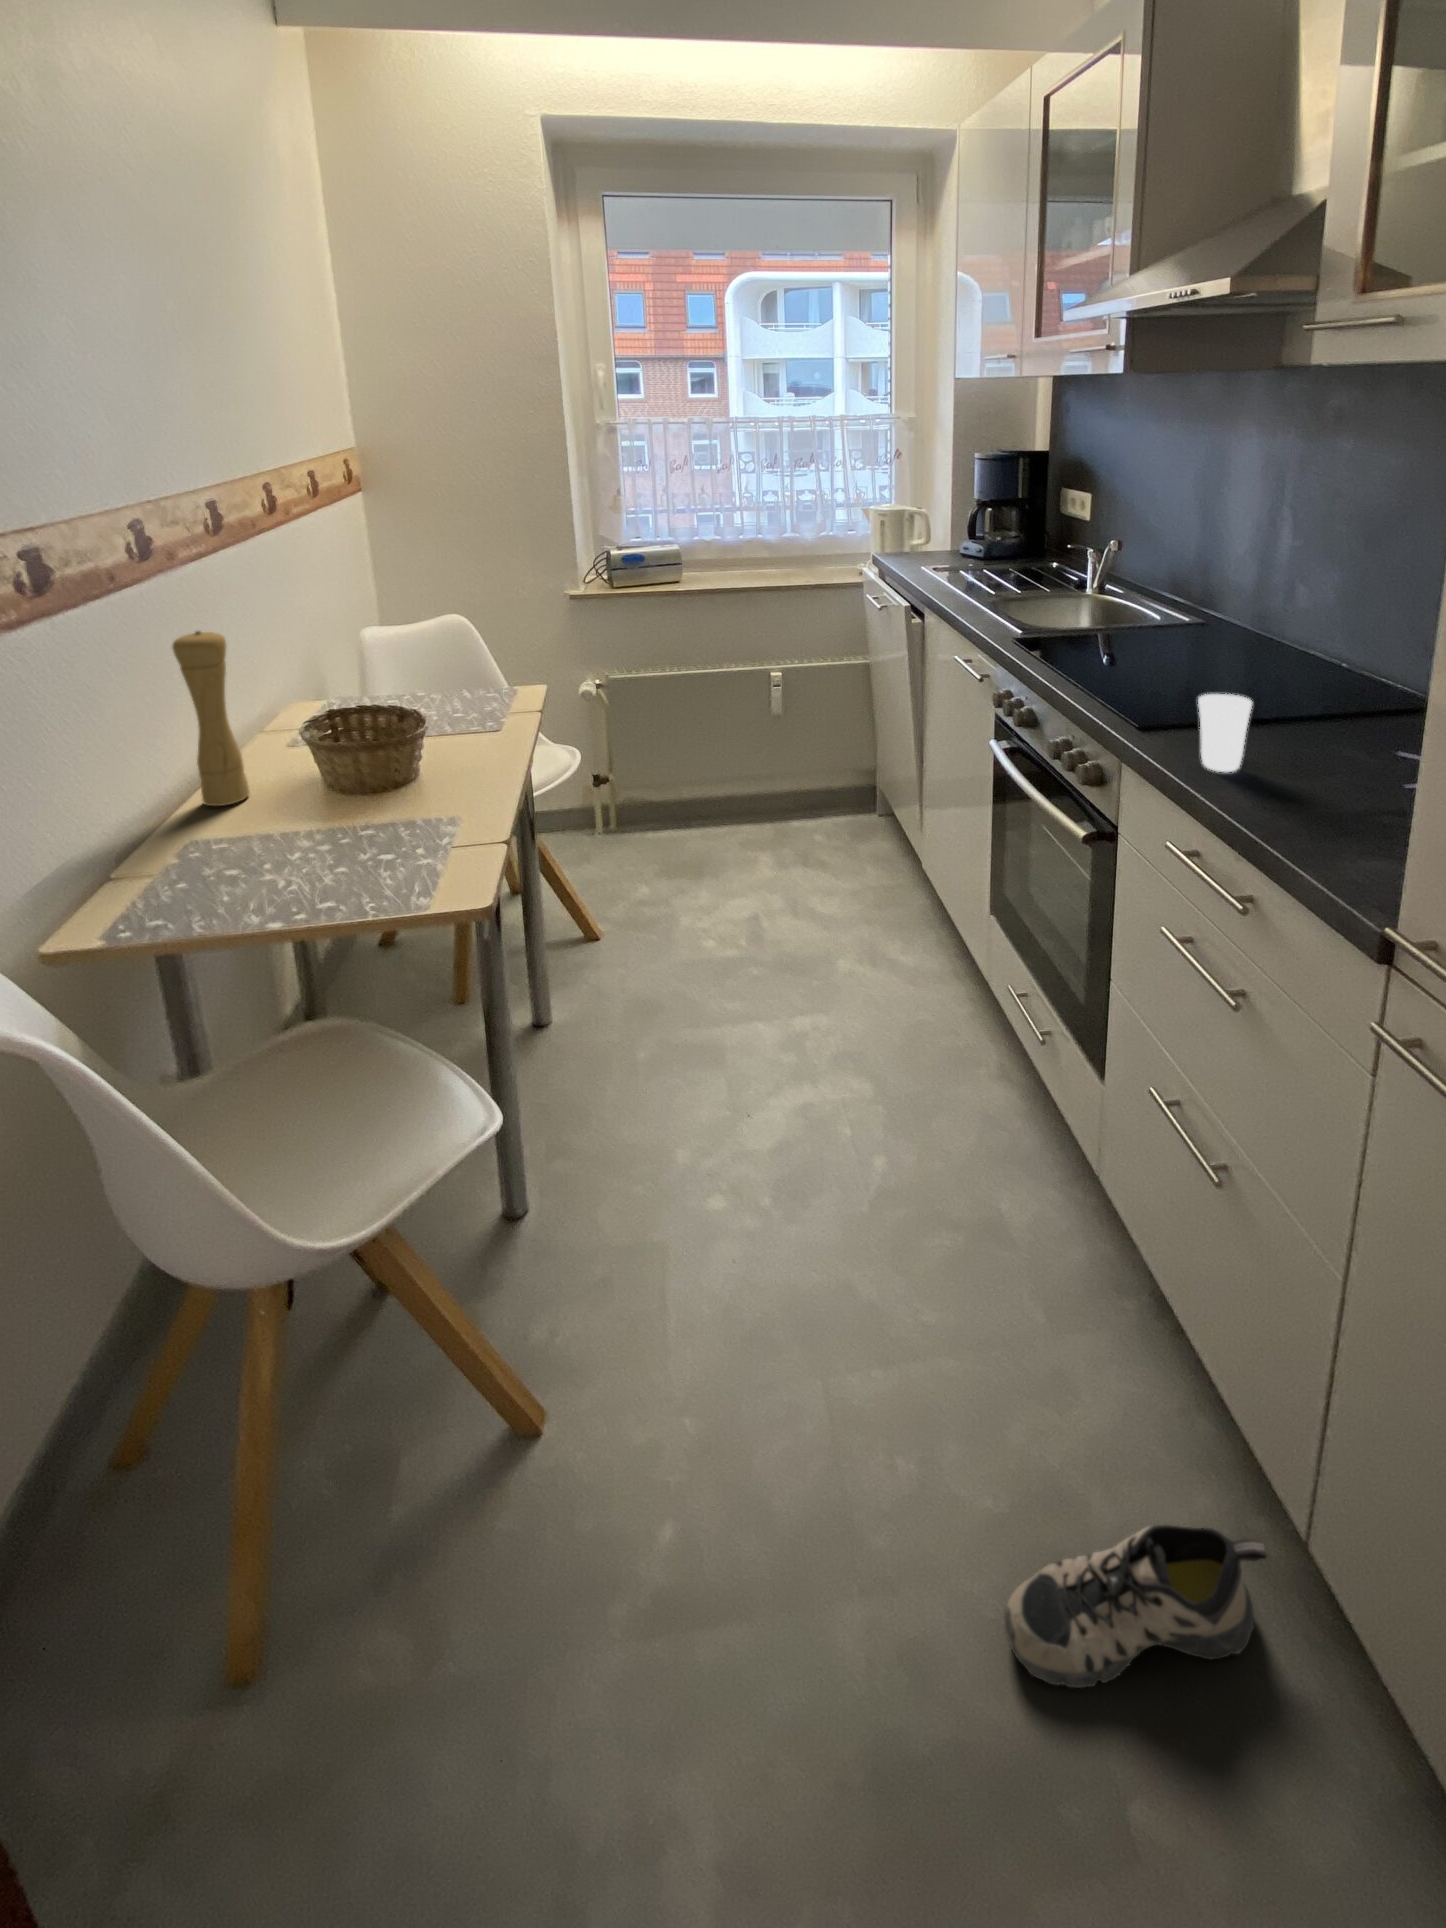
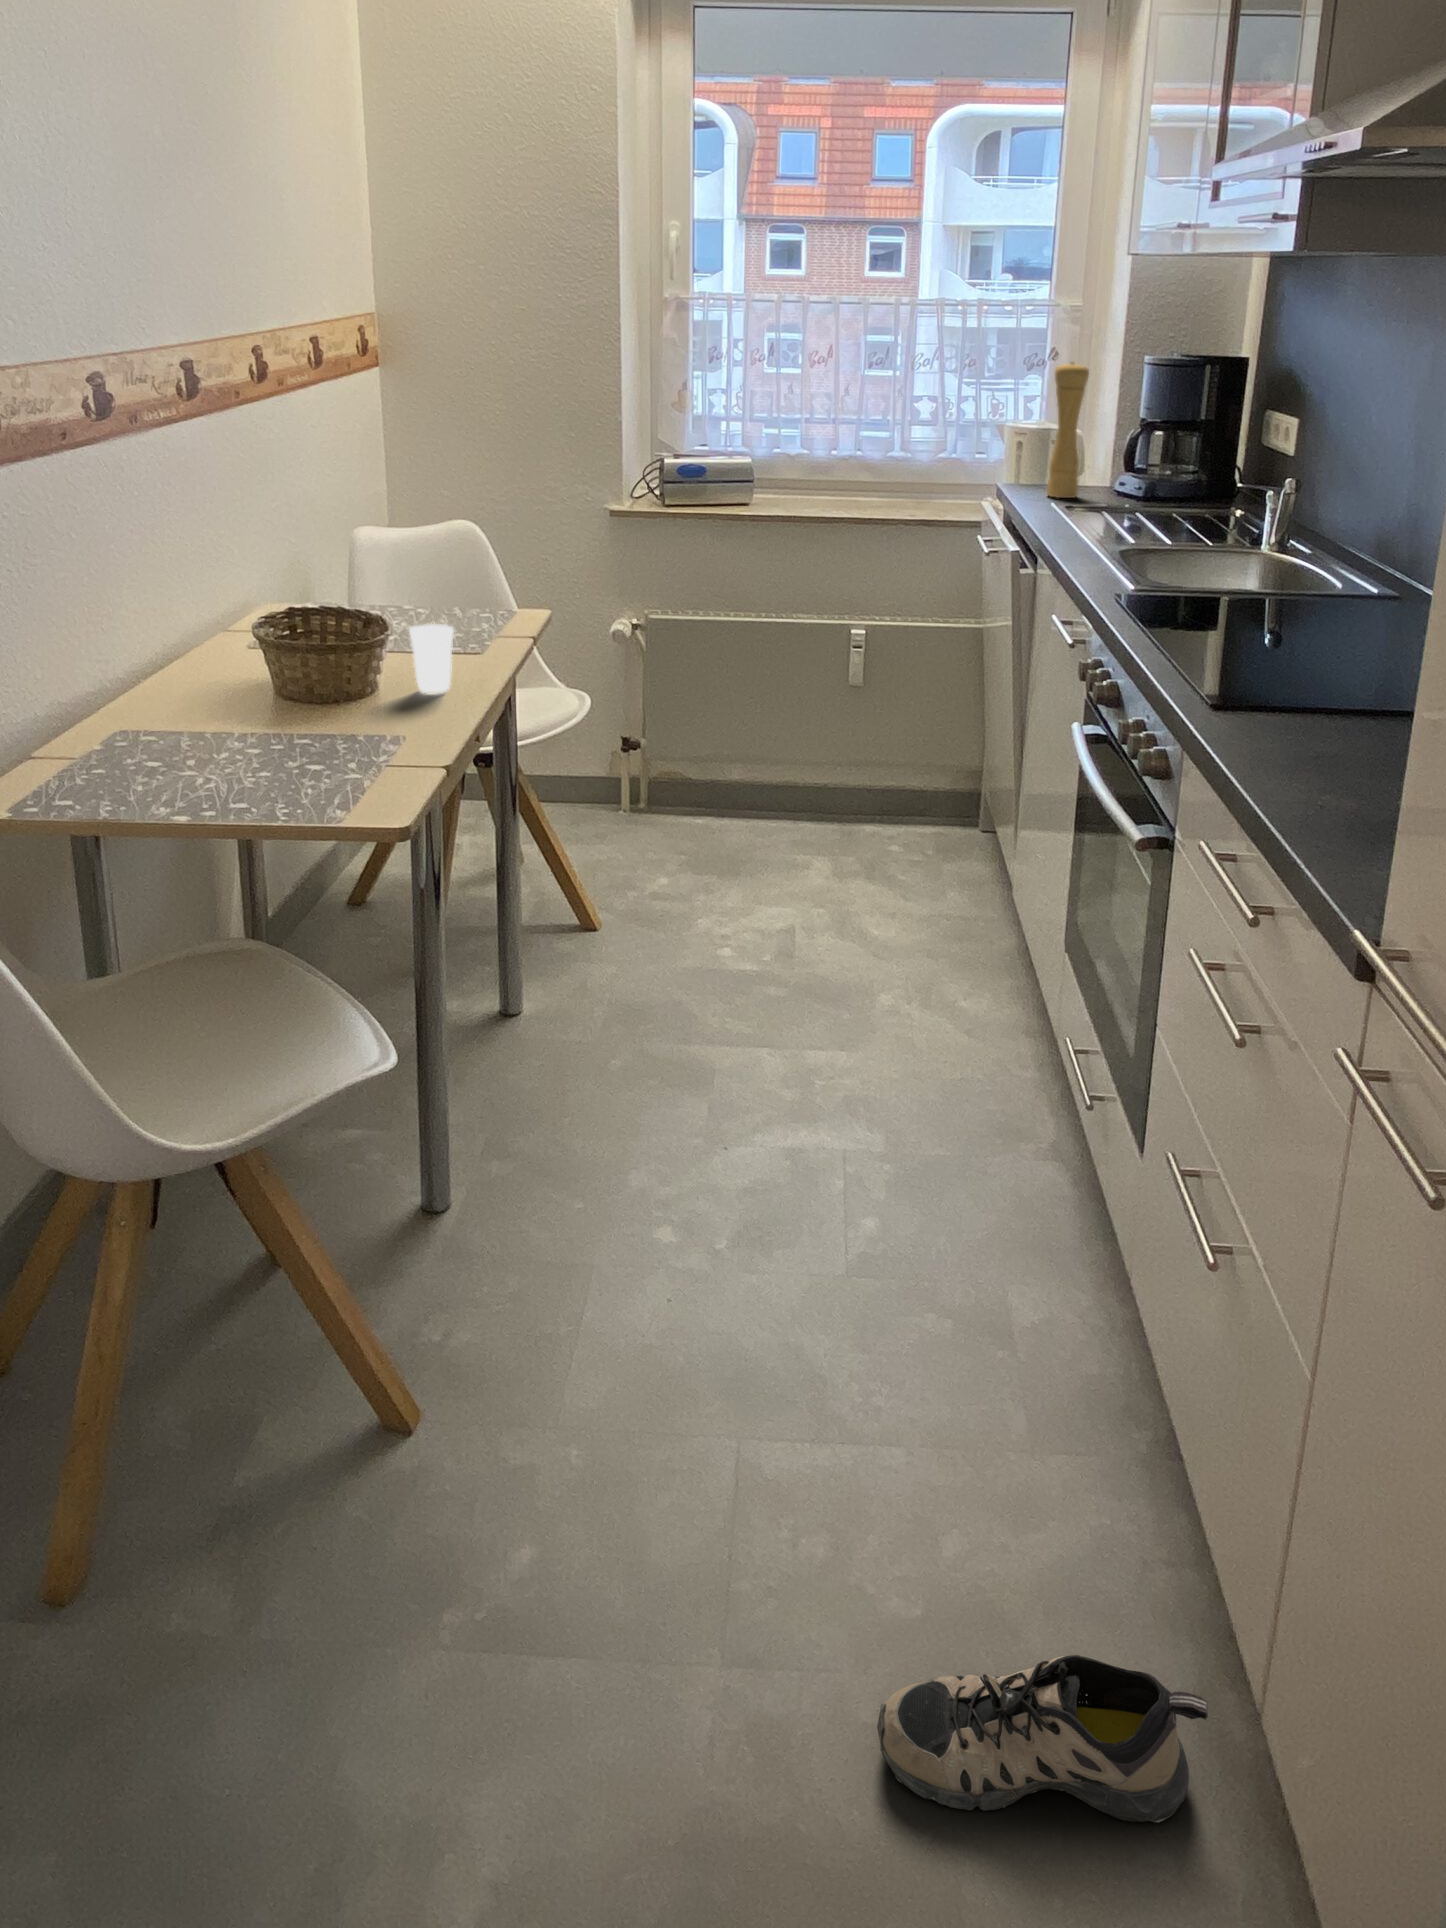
pepper mill: present [172,631,249,806] -> present [1047,362,1089,498]
cup: present [1198,694,1252,772] -> present [409,624,454,694]

